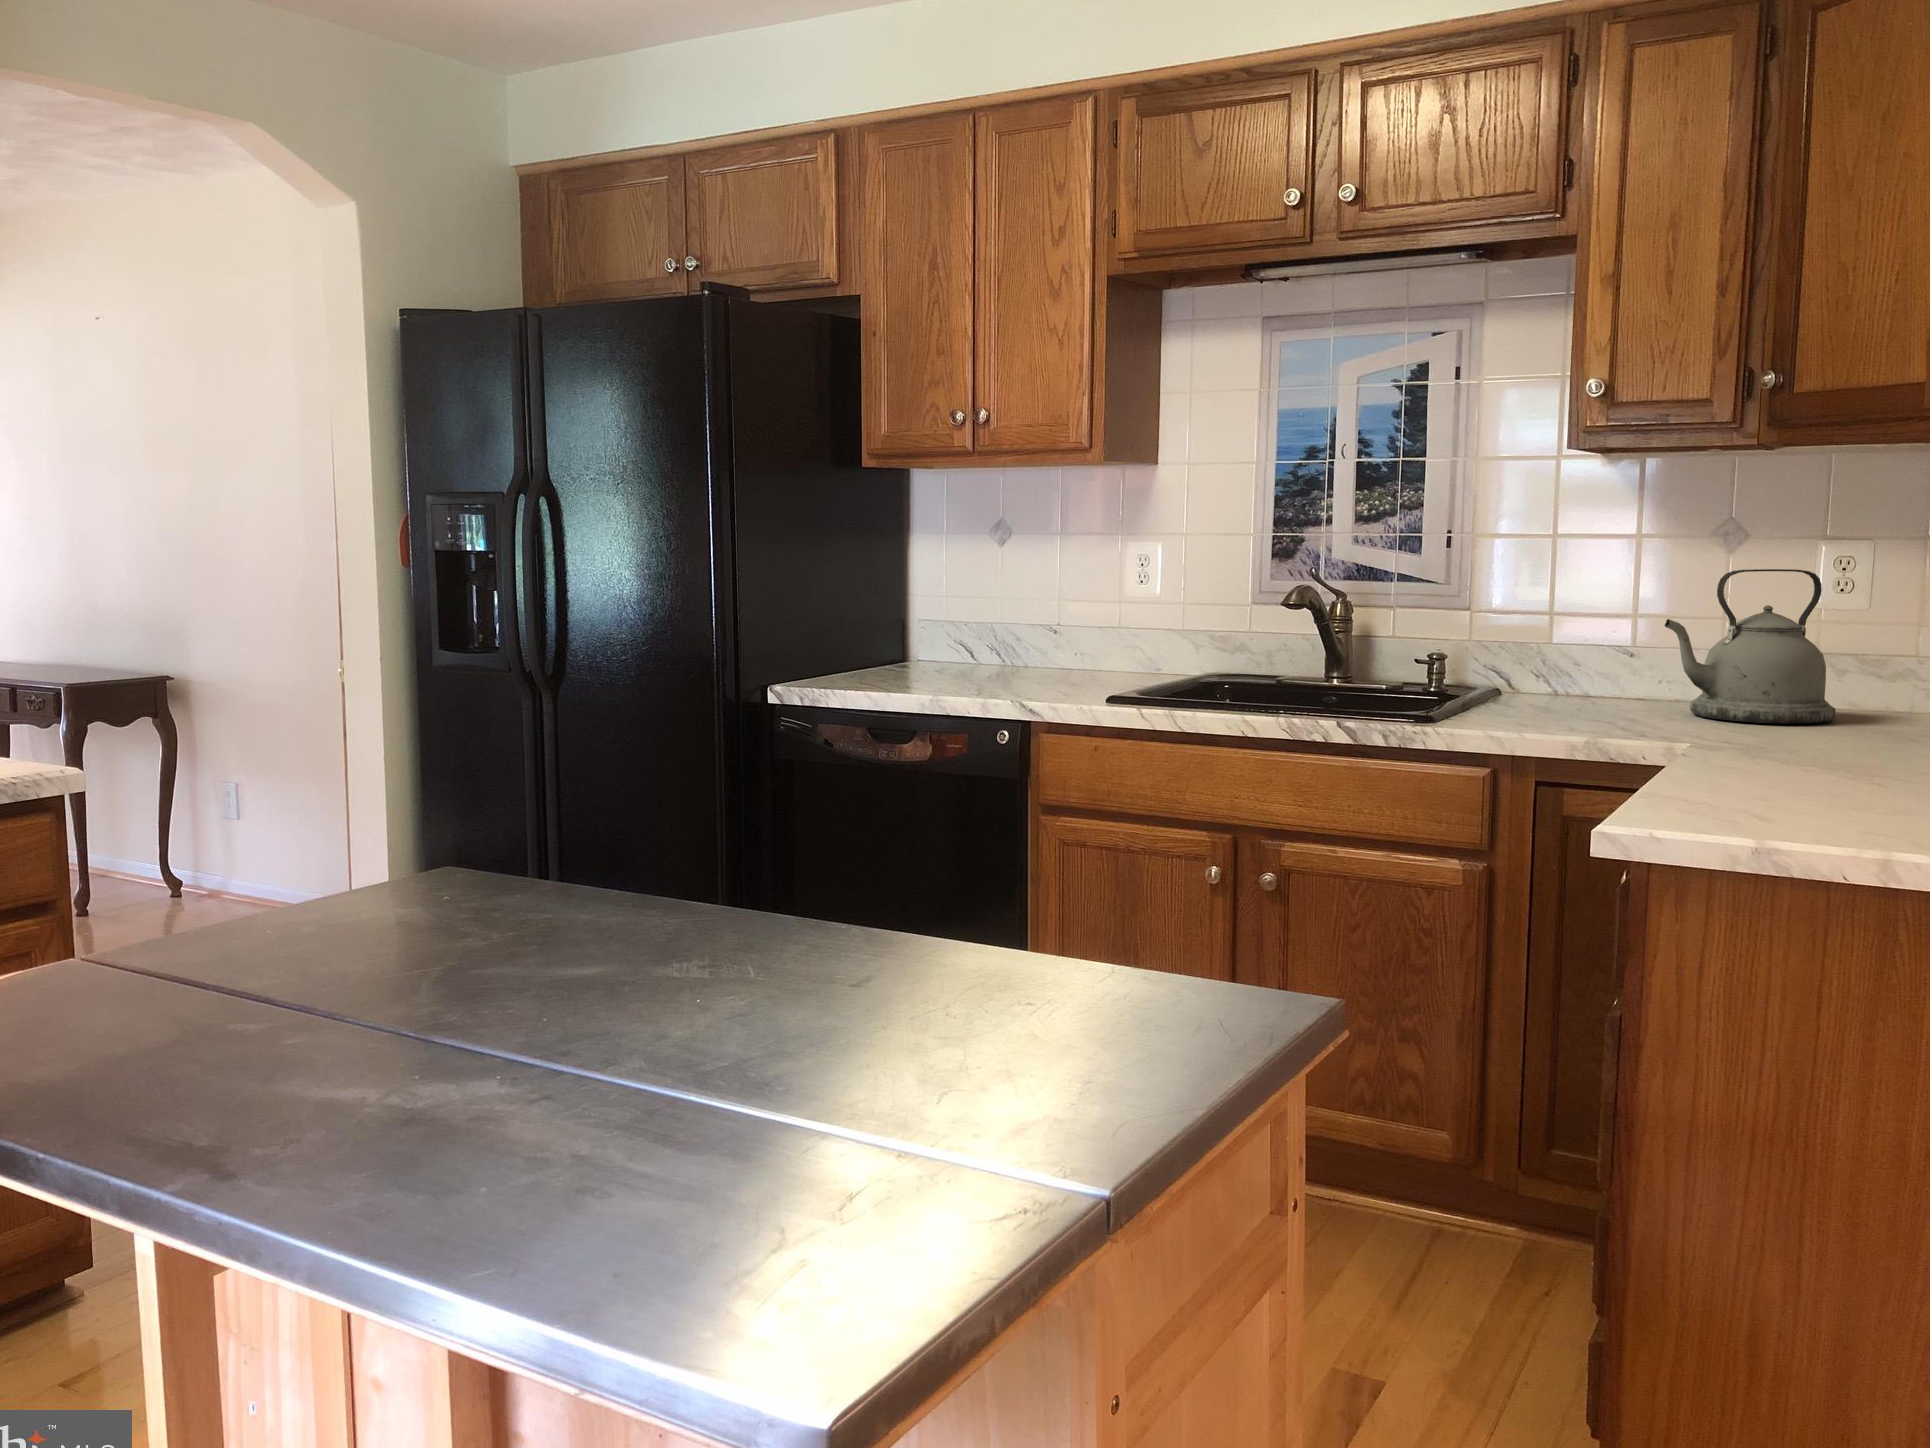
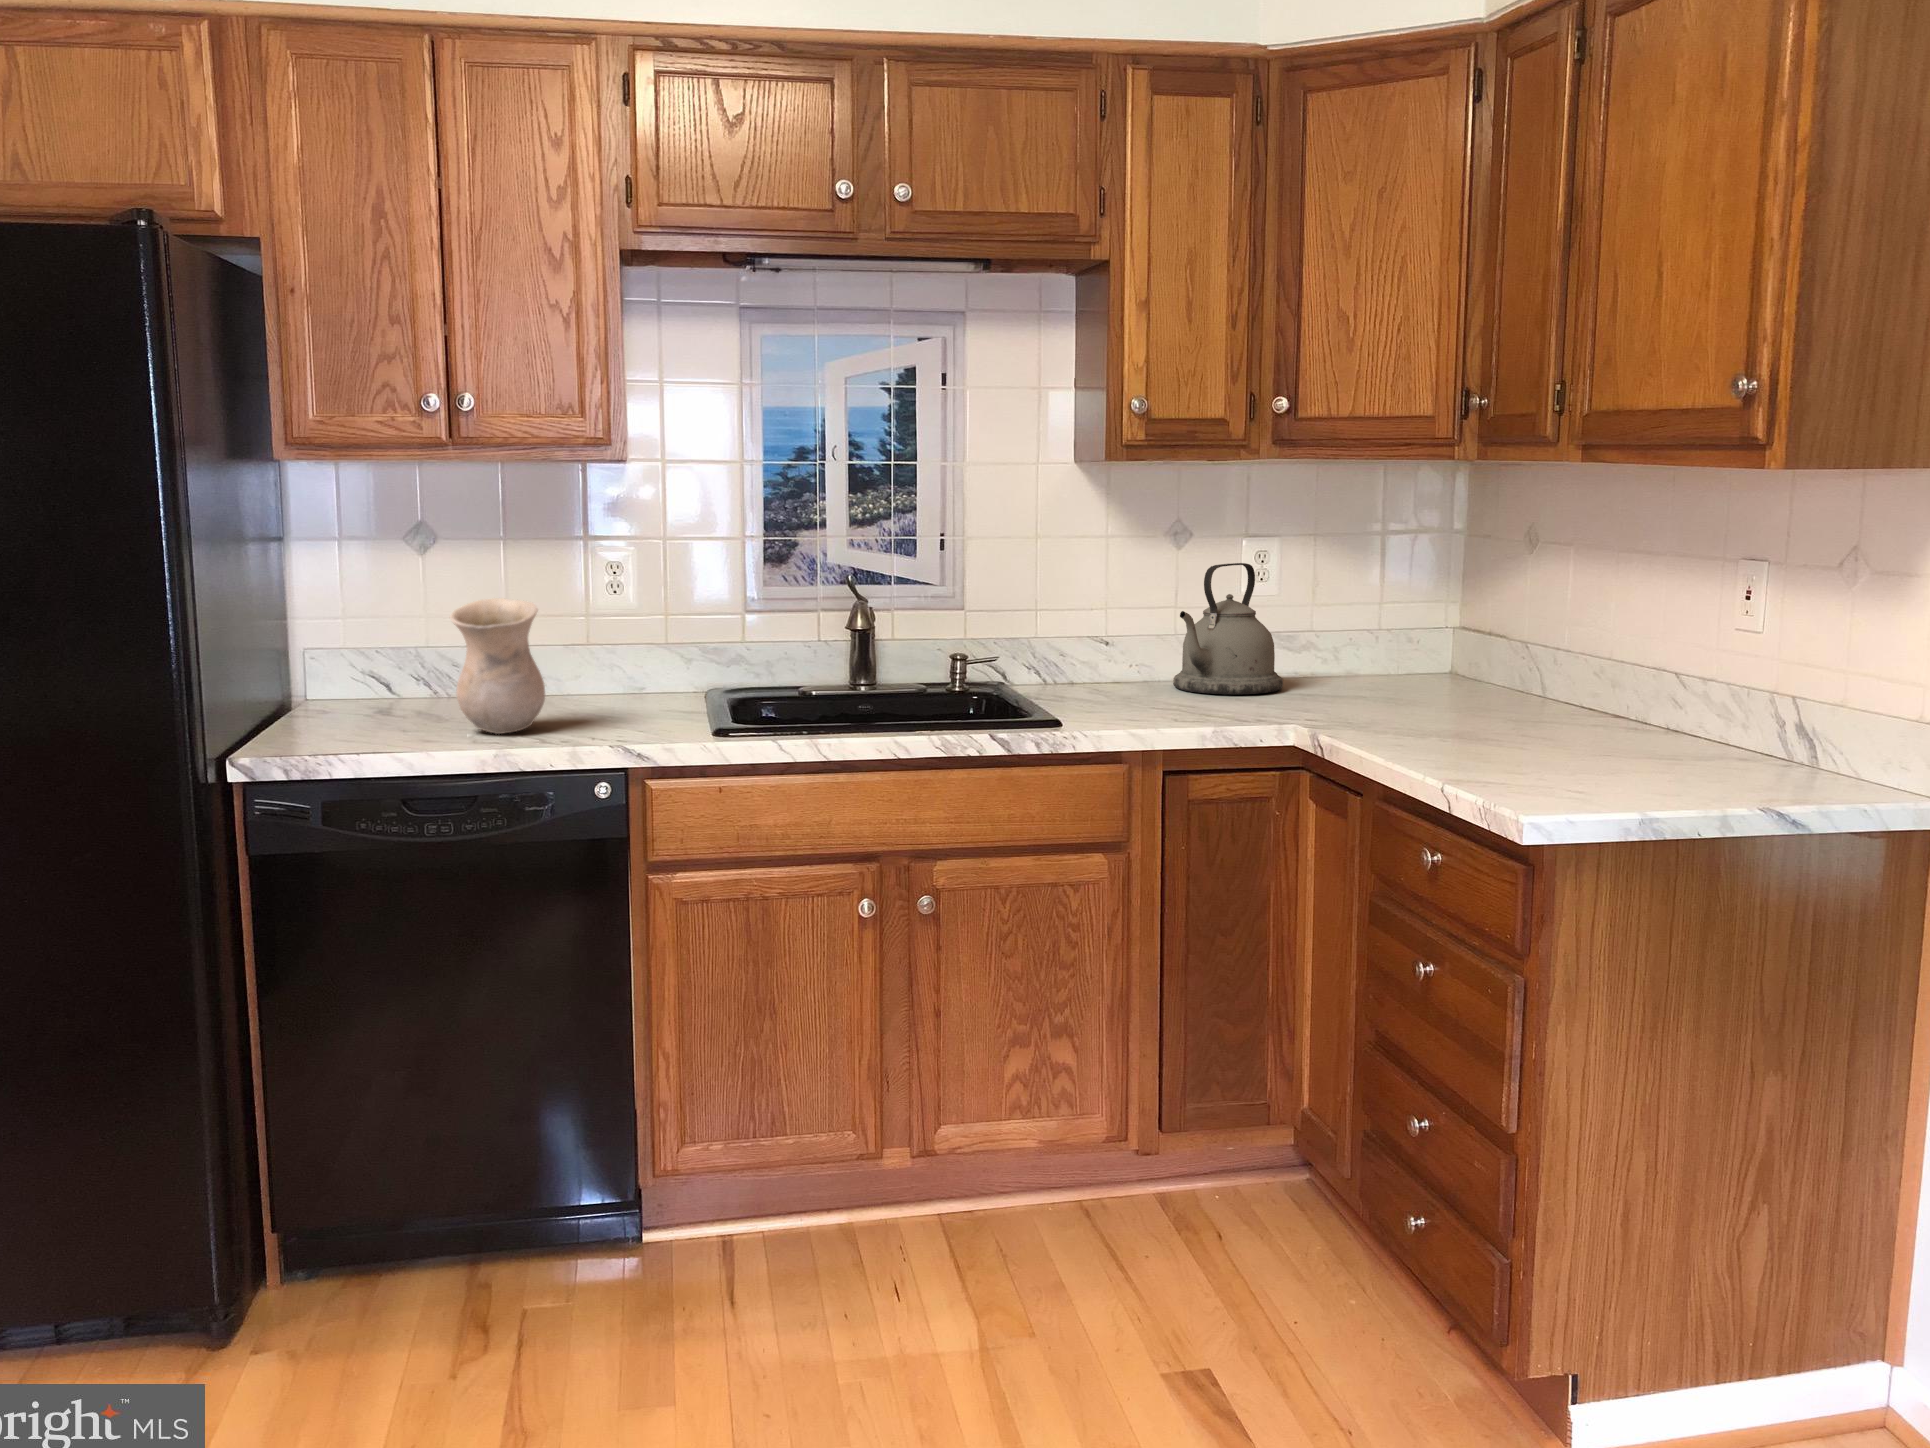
vase: none [946,575,1024,685] -> present [450,598,545,734]

